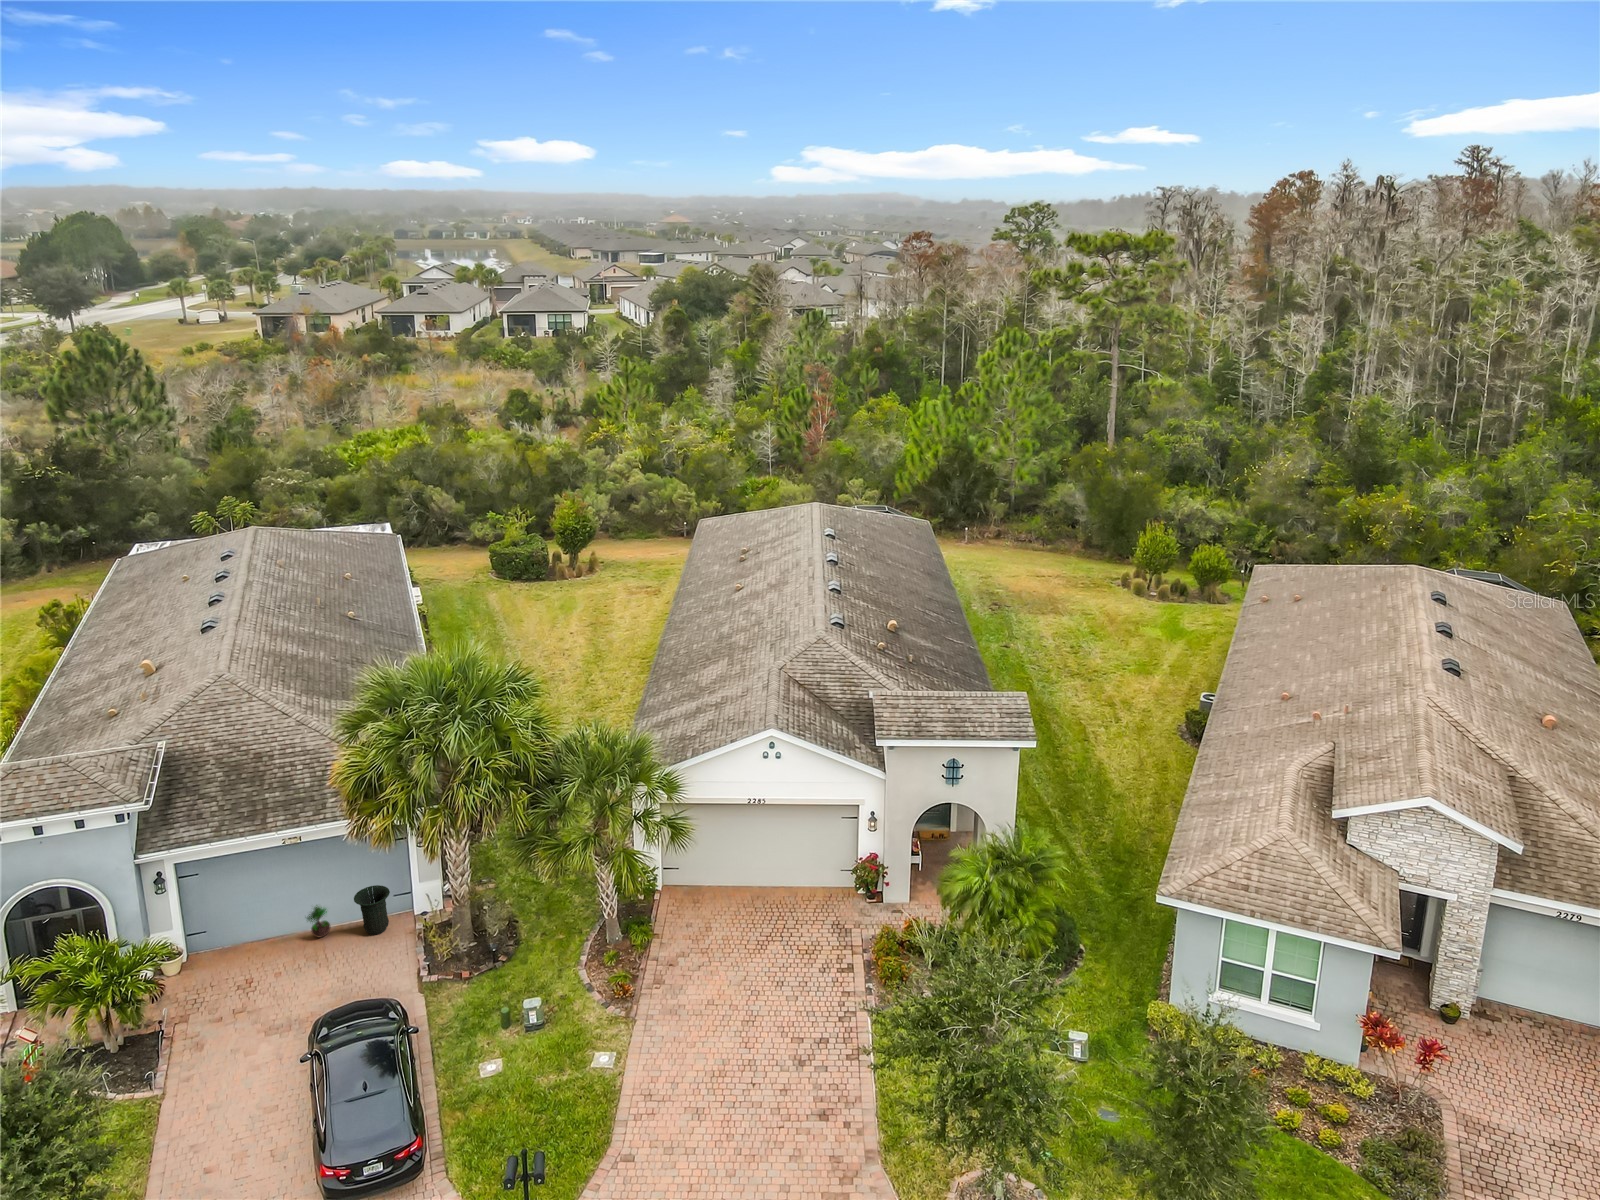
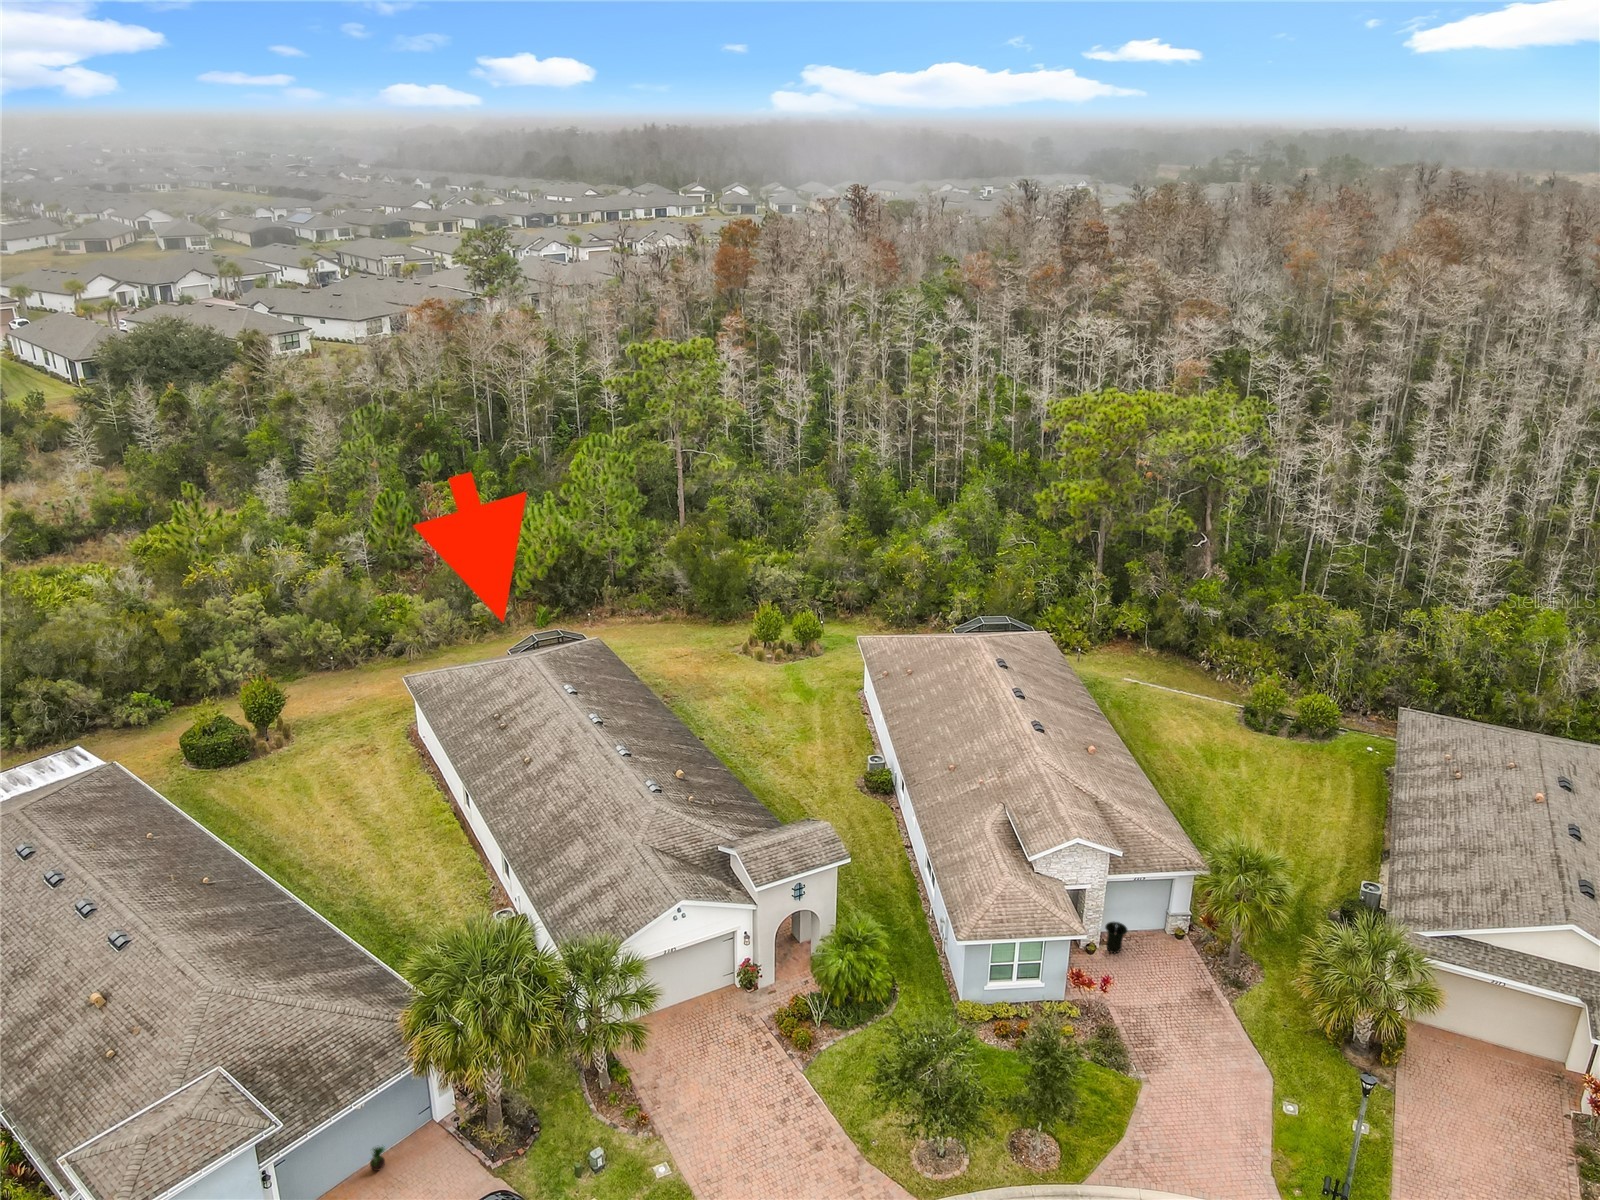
trash can: present [354,885,390,935] -> present [1105,922,1127,953]

